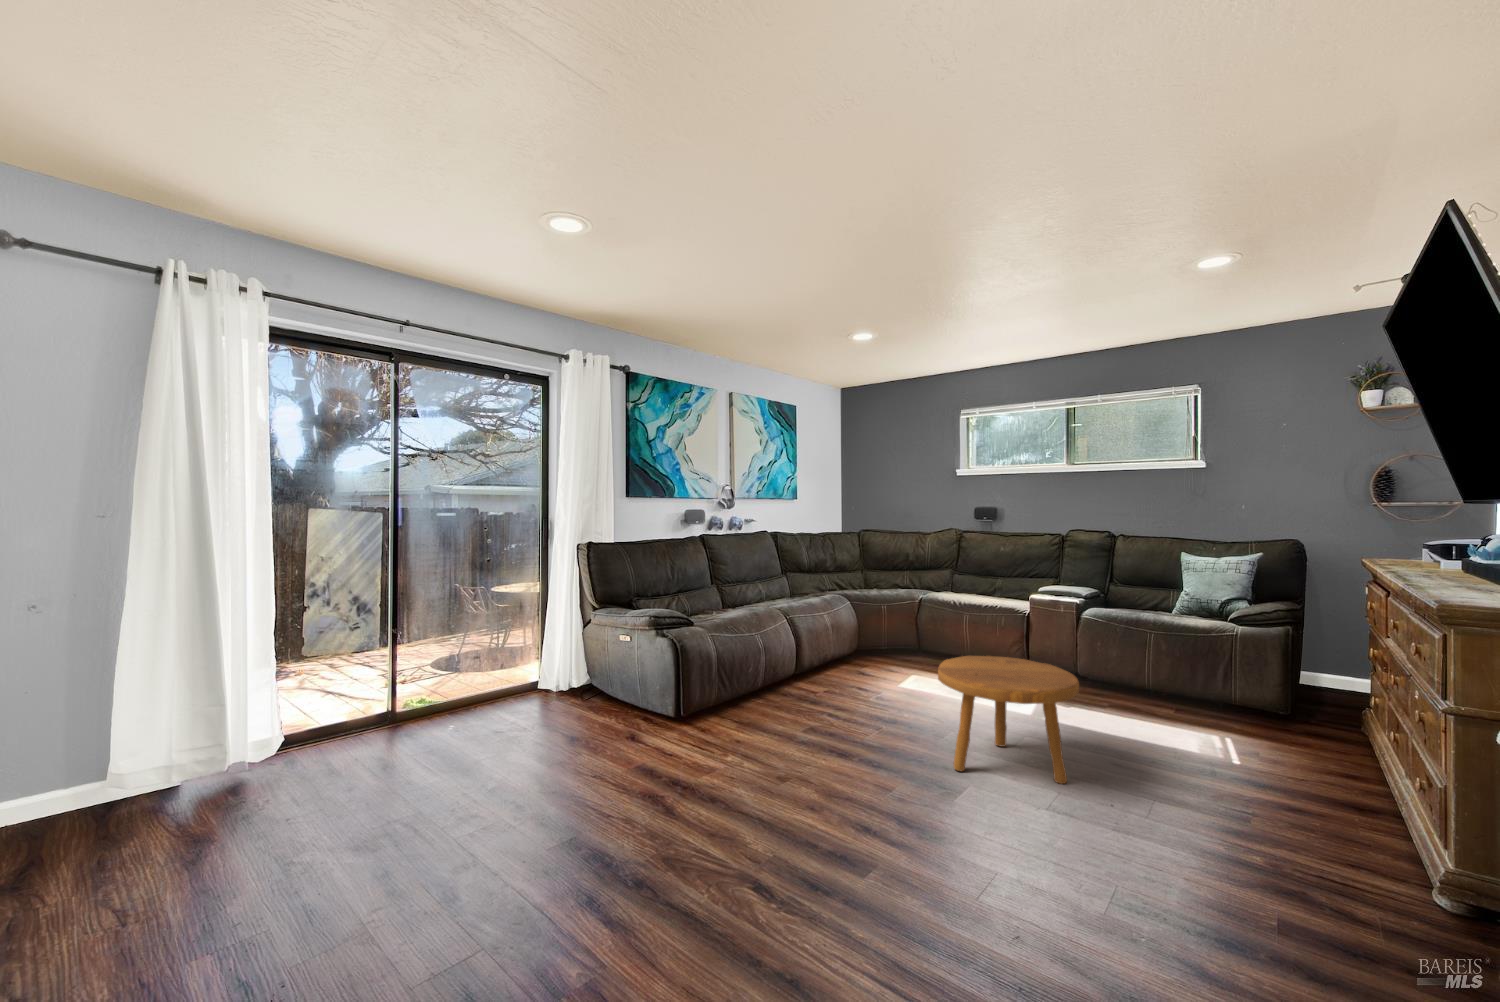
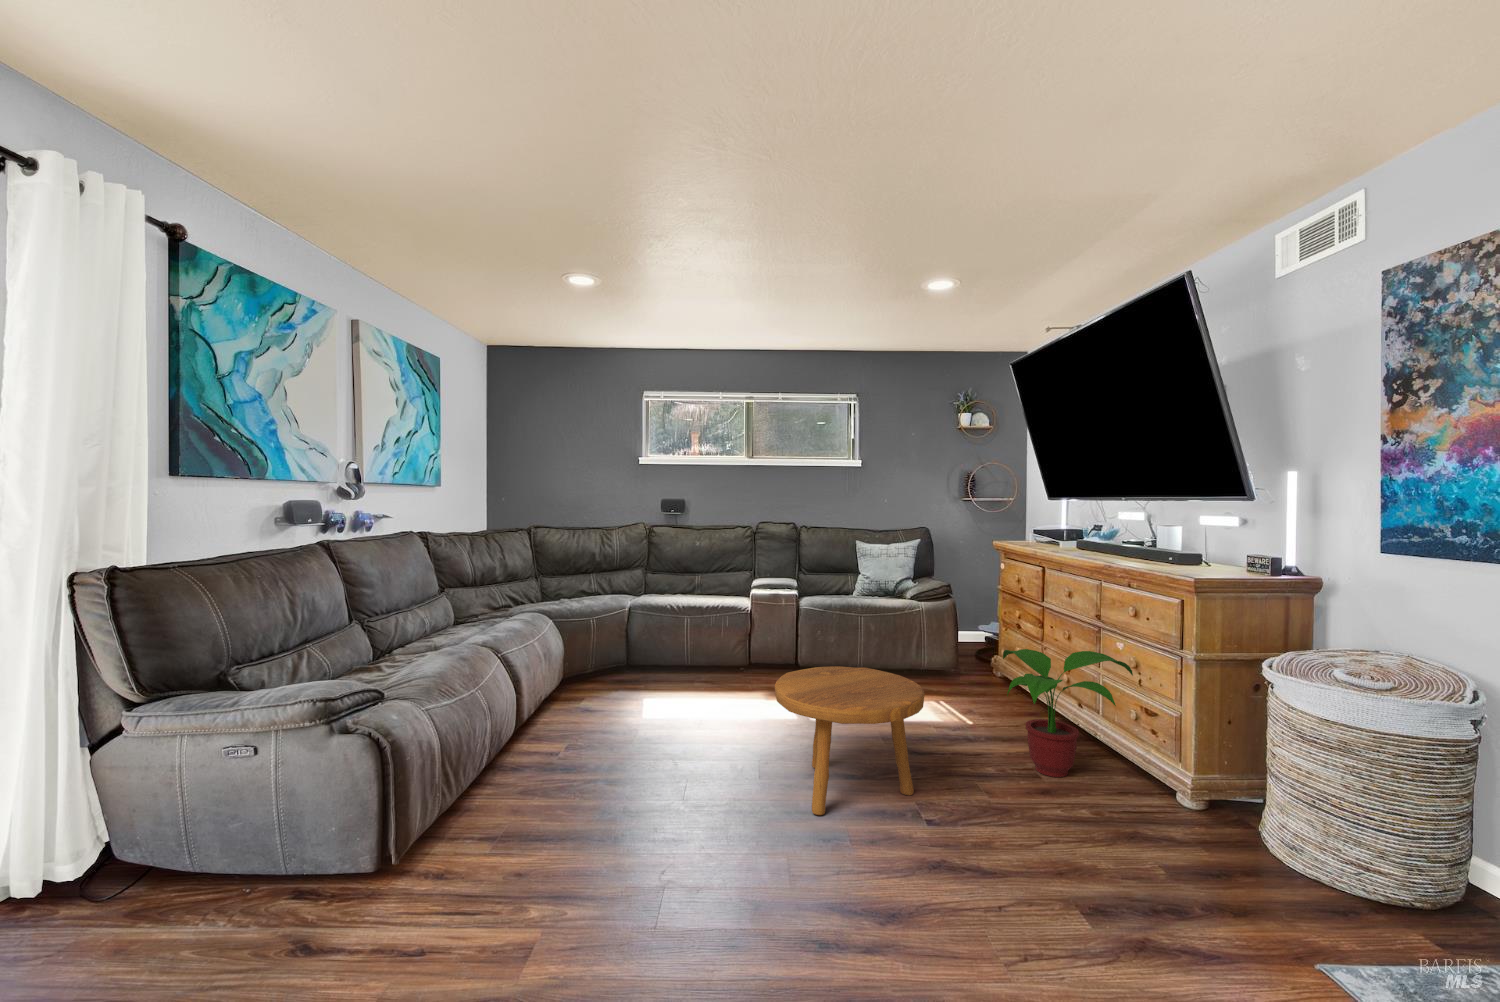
potted plant: none [1202,673,1403,823] -> present [1003,649,1133,777]

